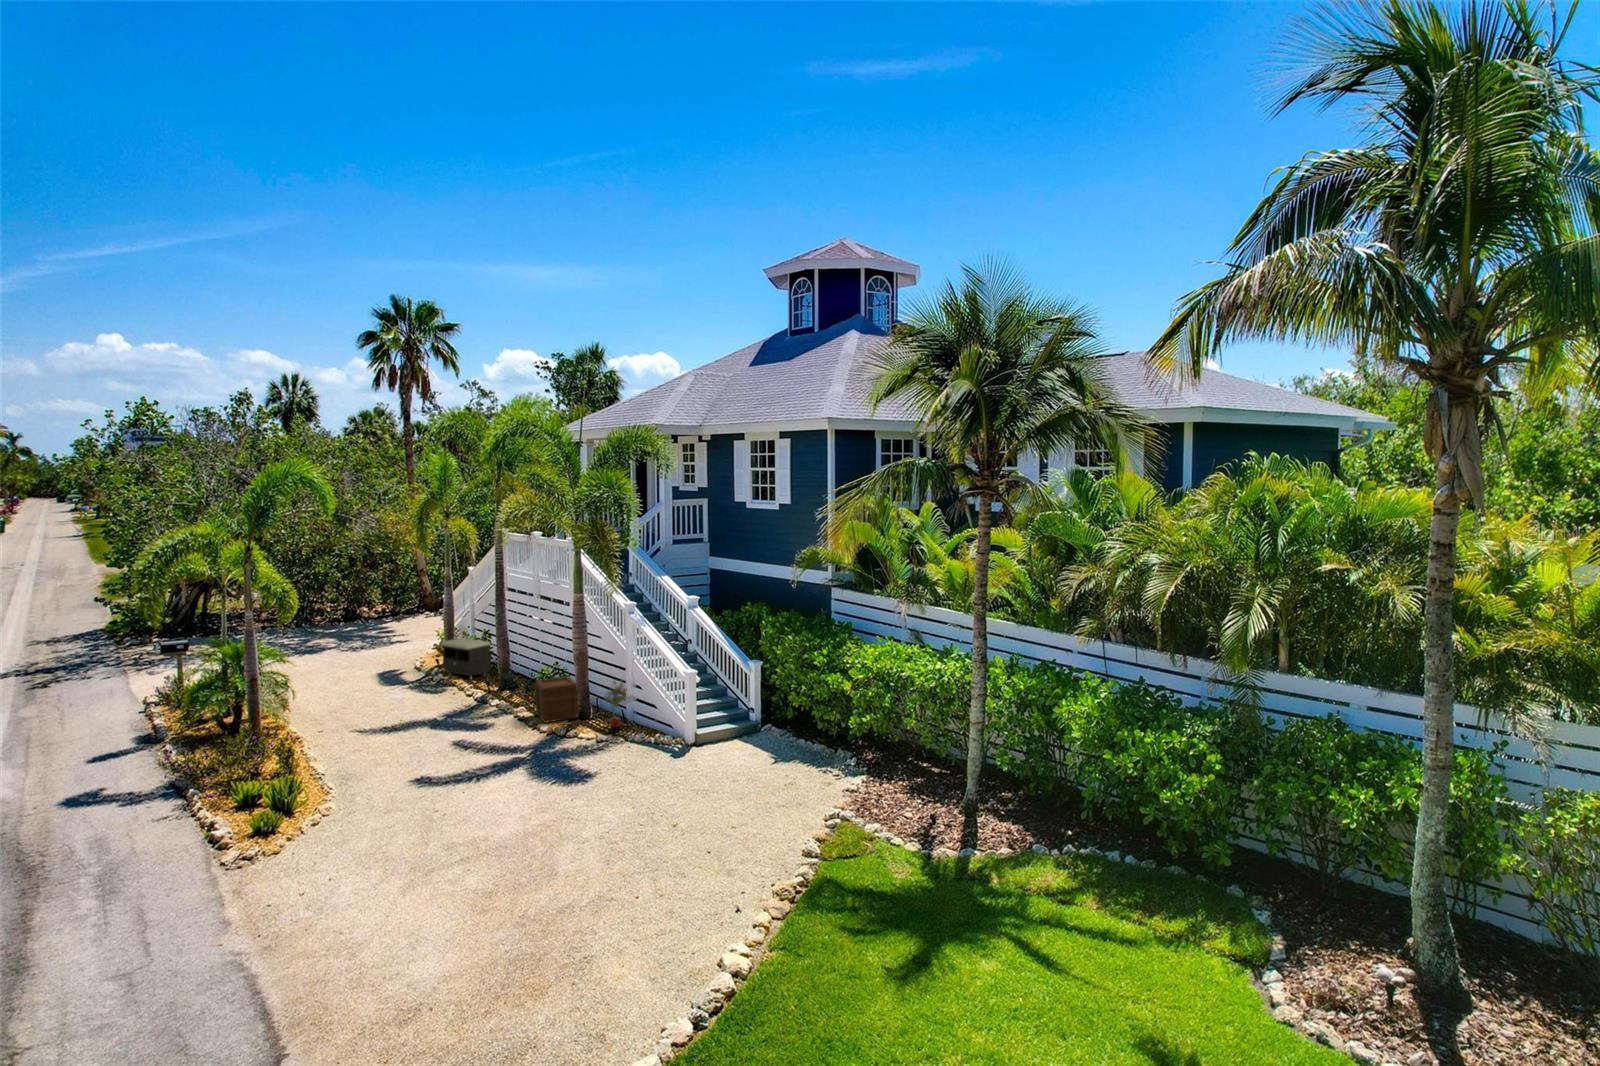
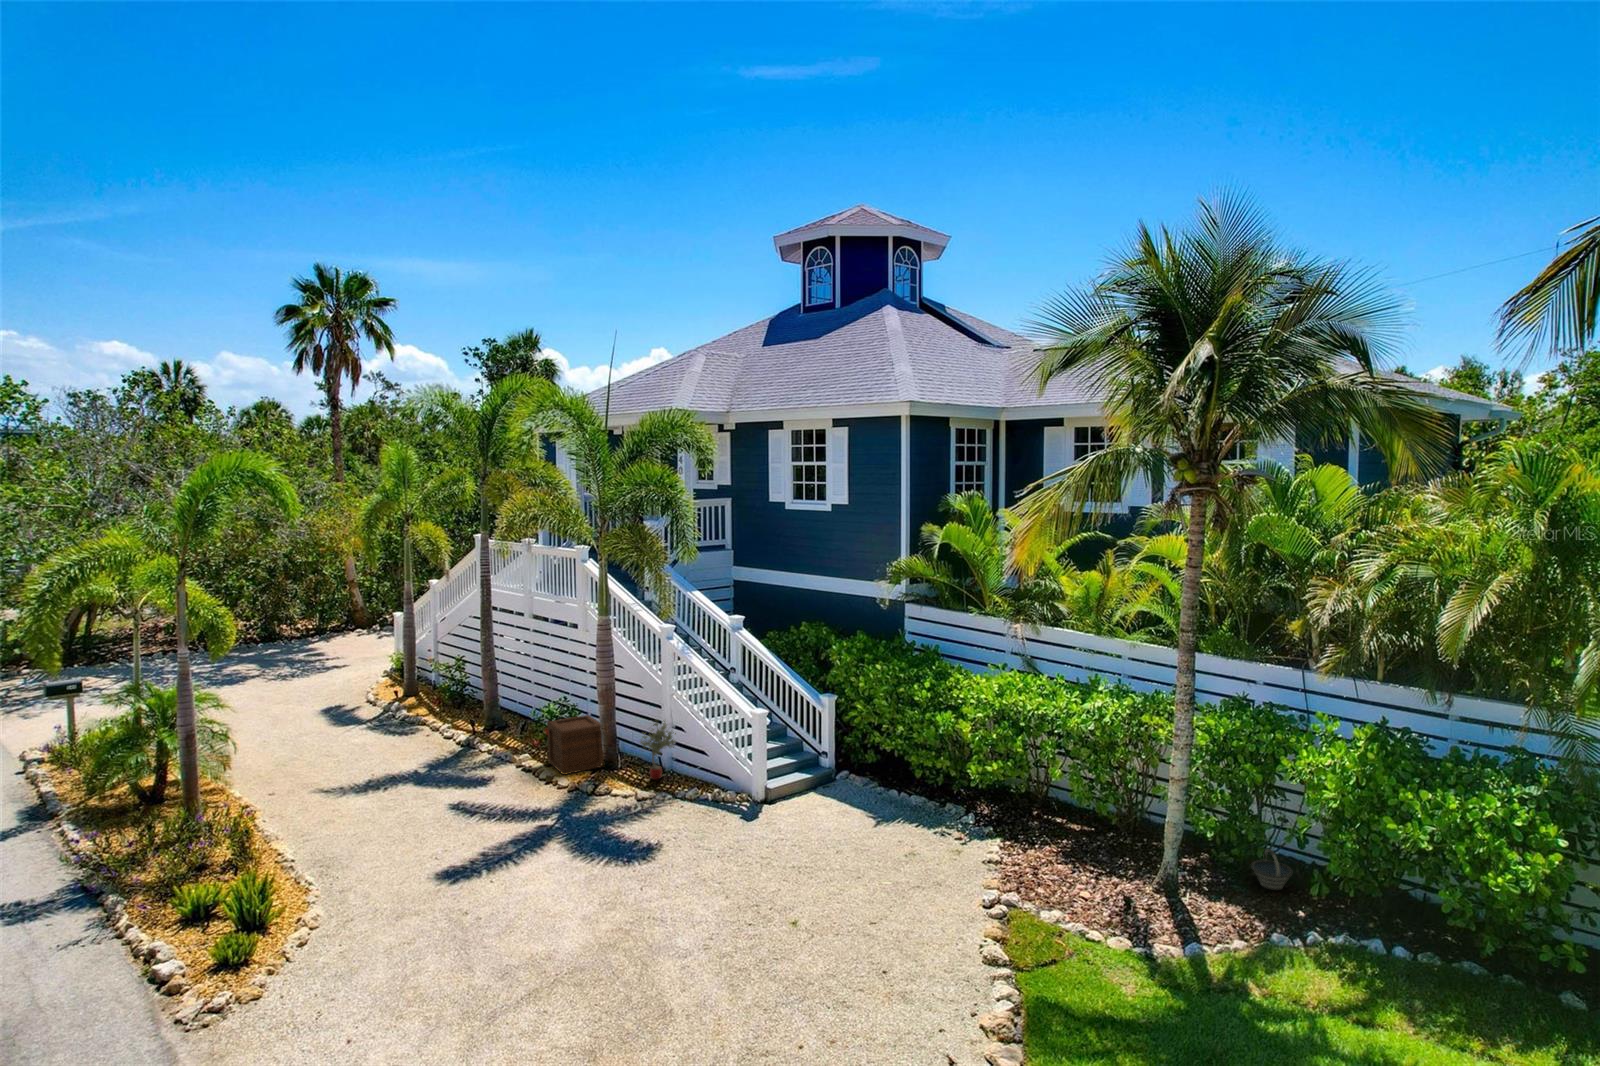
storage bench: present [441,638,491,678] -> none [407,665,470,715]
bucket: none [1042,782,1072,814] -> present [1251,849,1292,890]

